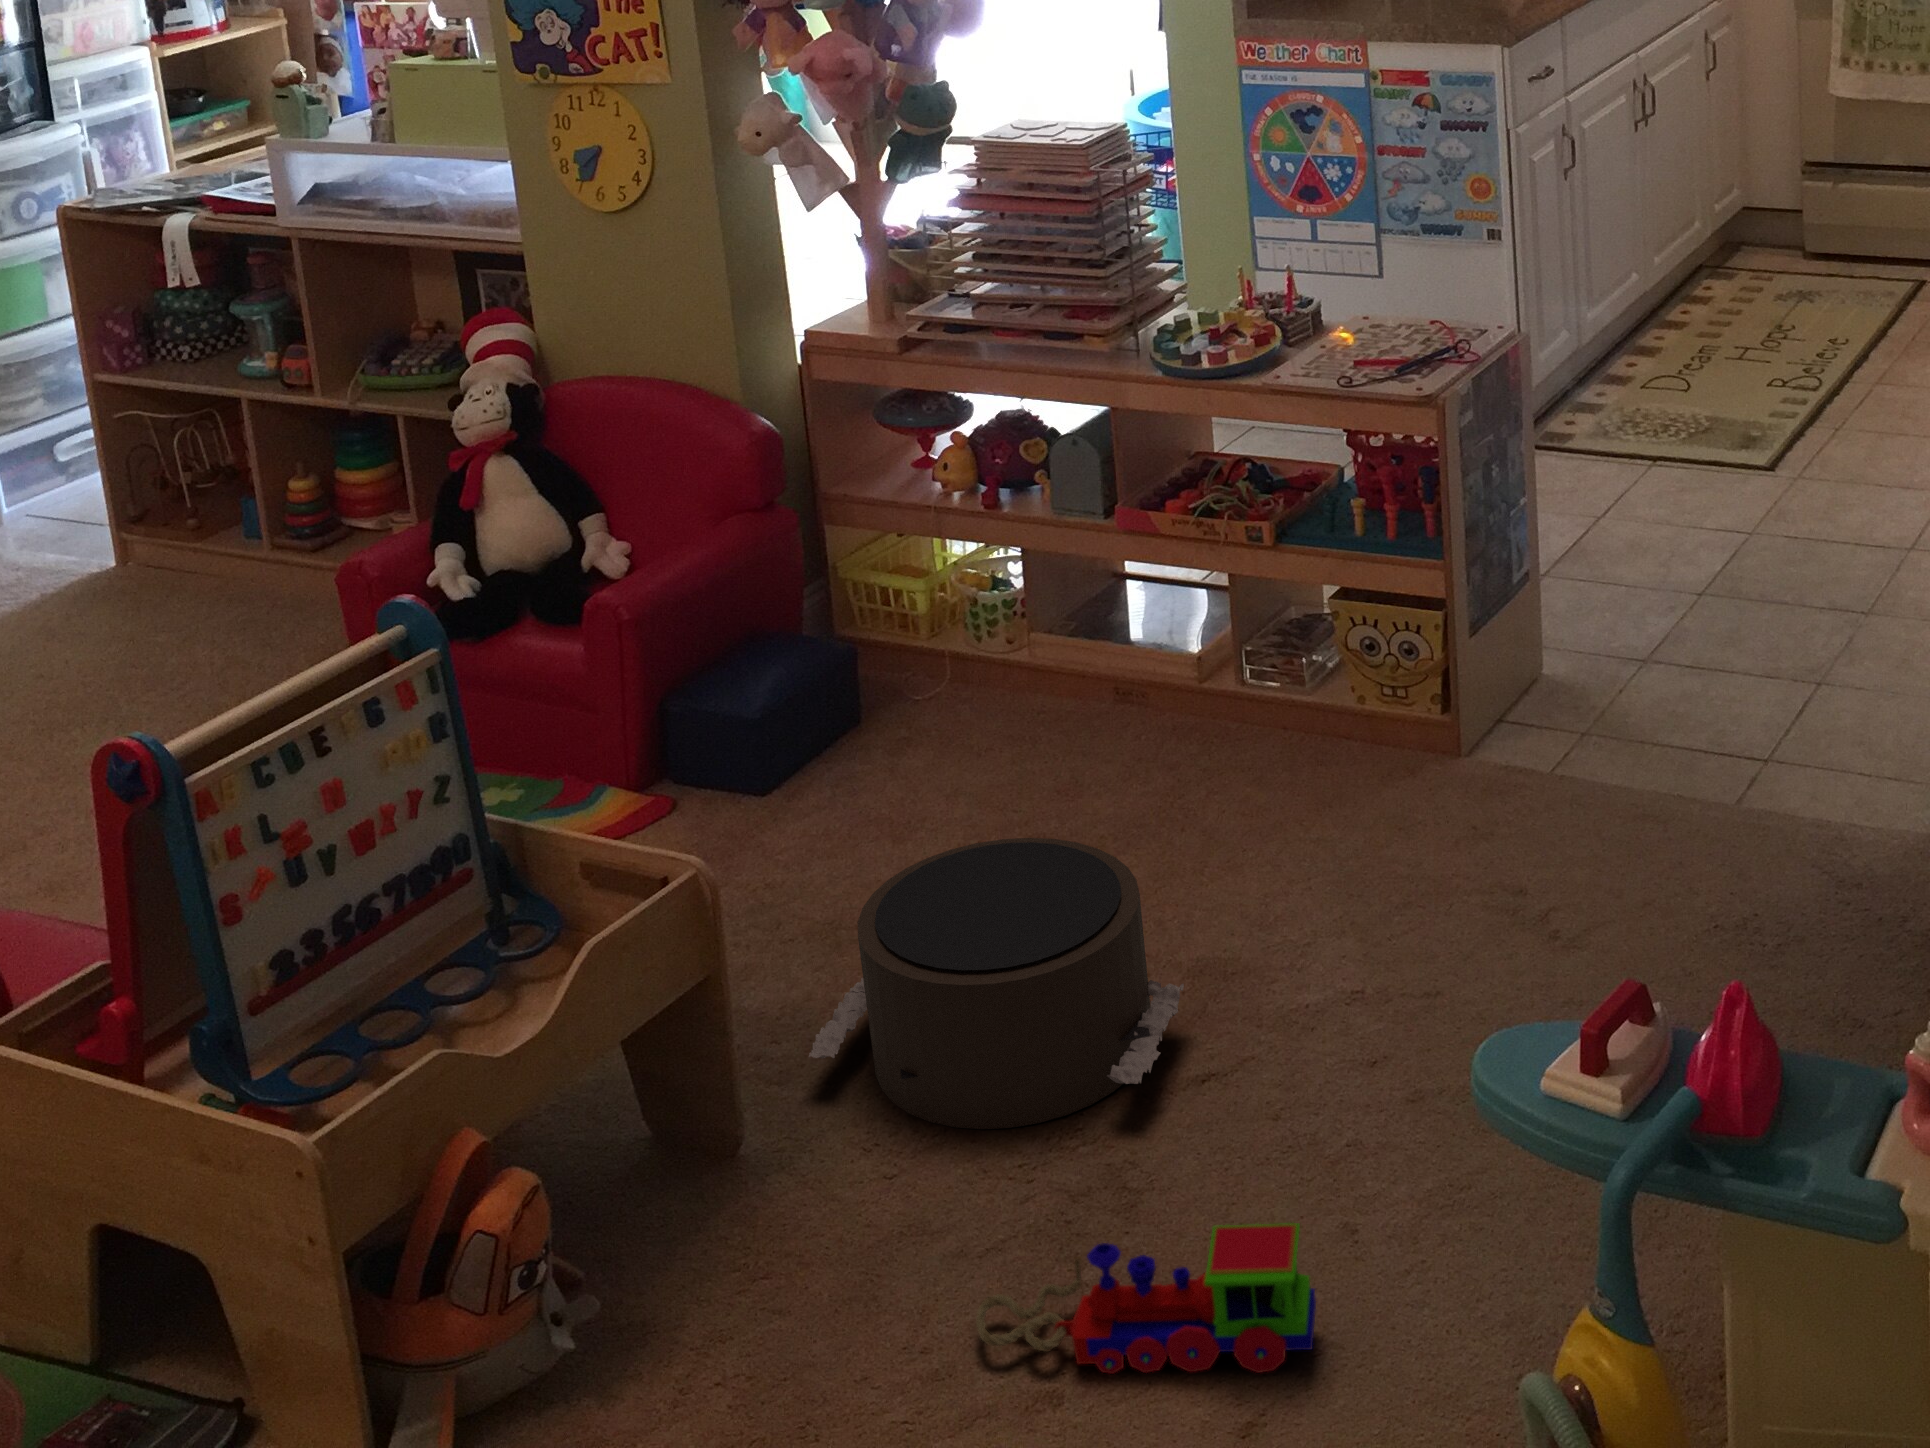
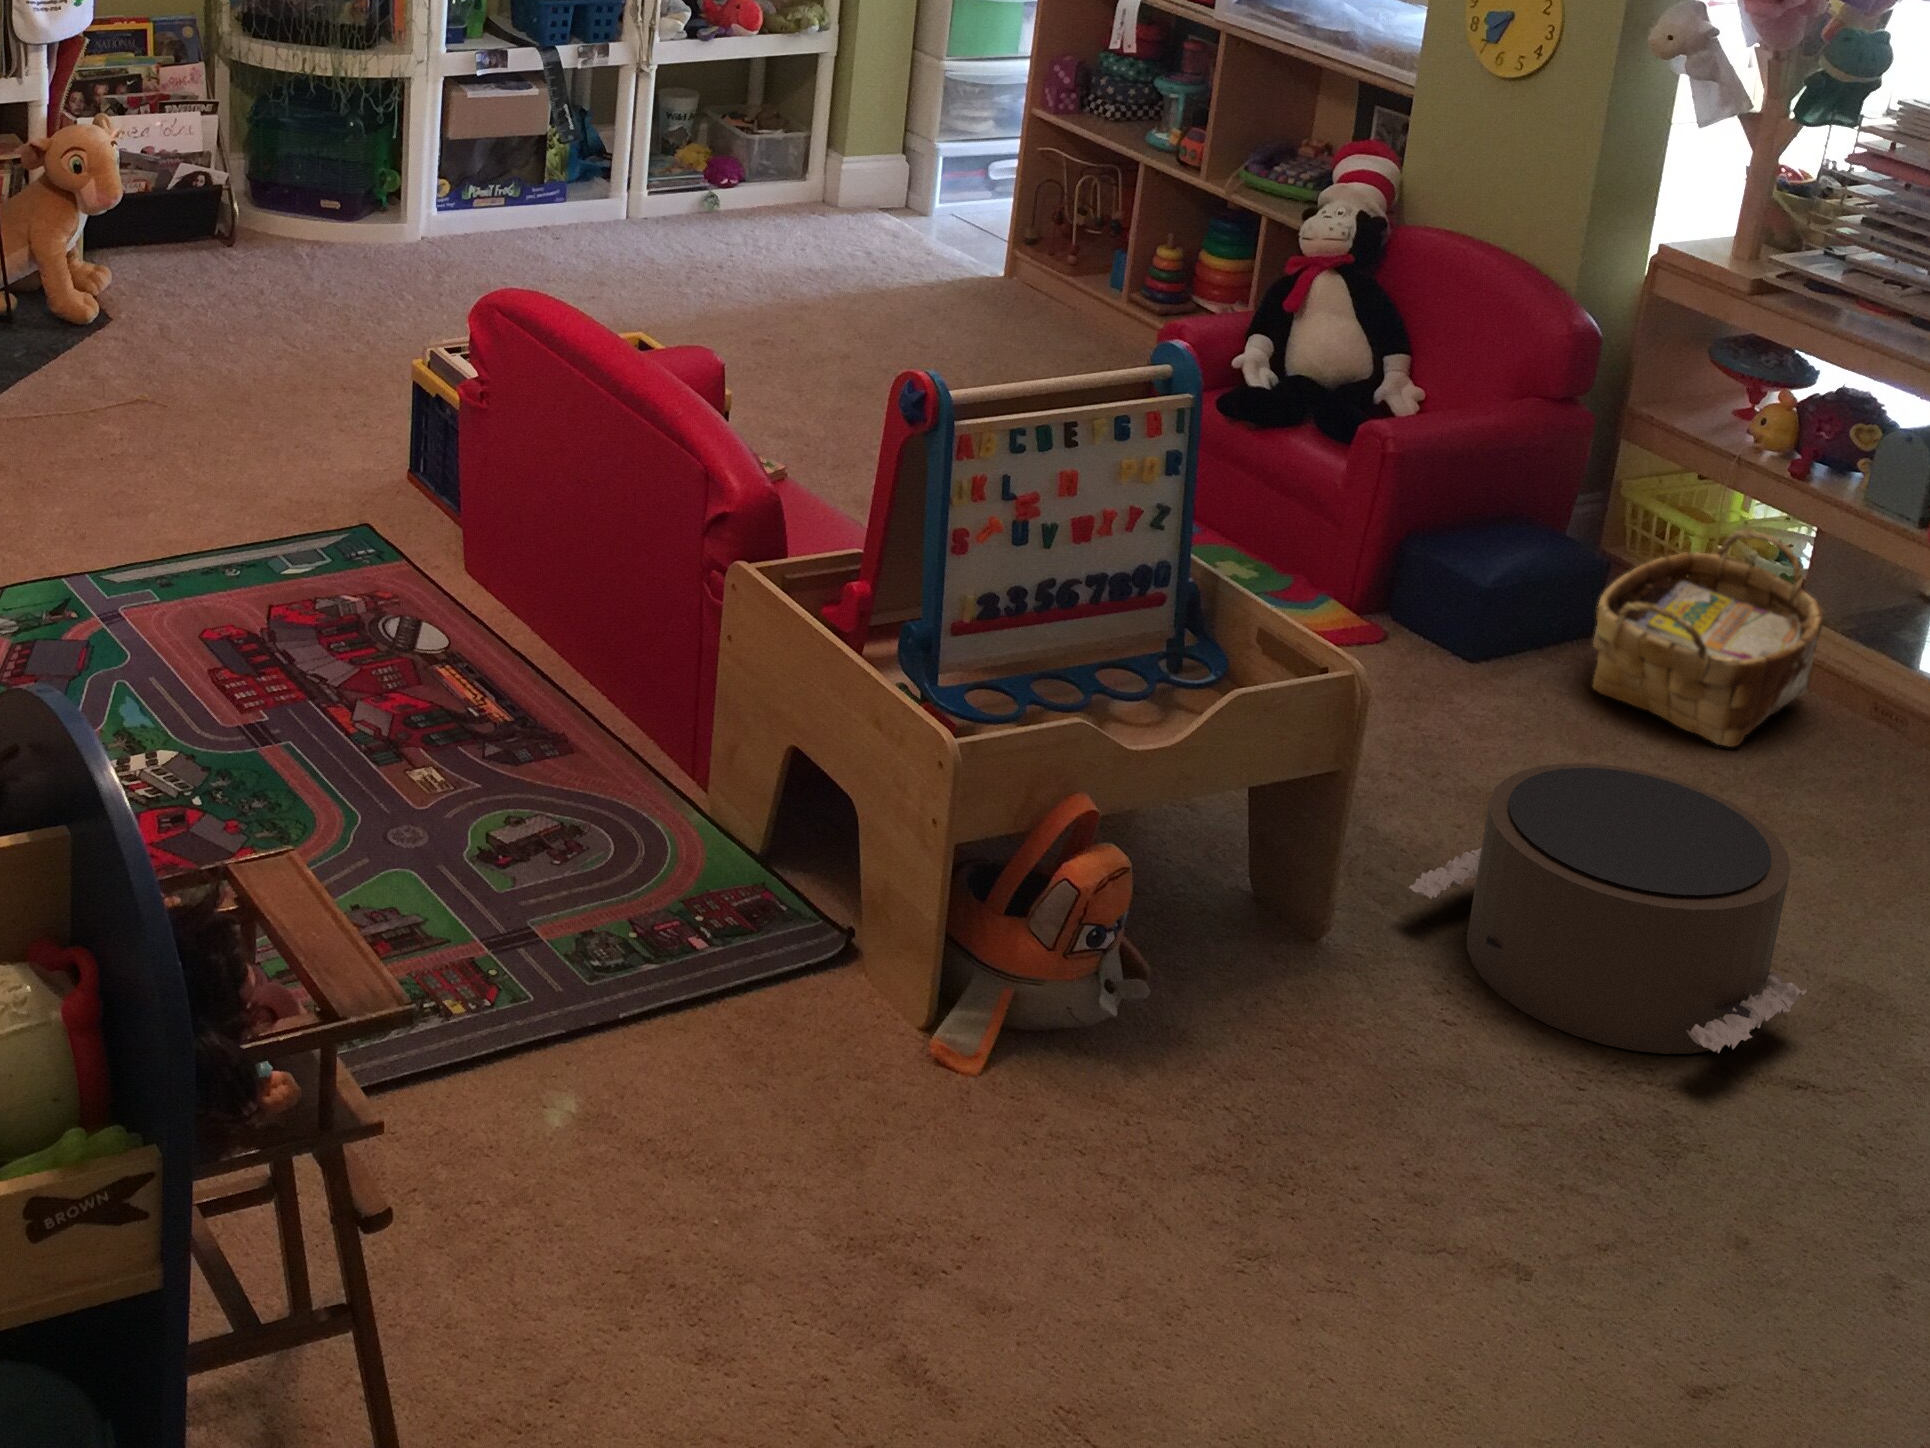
woven basket: none [863,567,1058,779] -> present [1592,530,1823,747]
toy train: present [976,1223,1316,1374] -> none [1461,1153,1816,1357]

